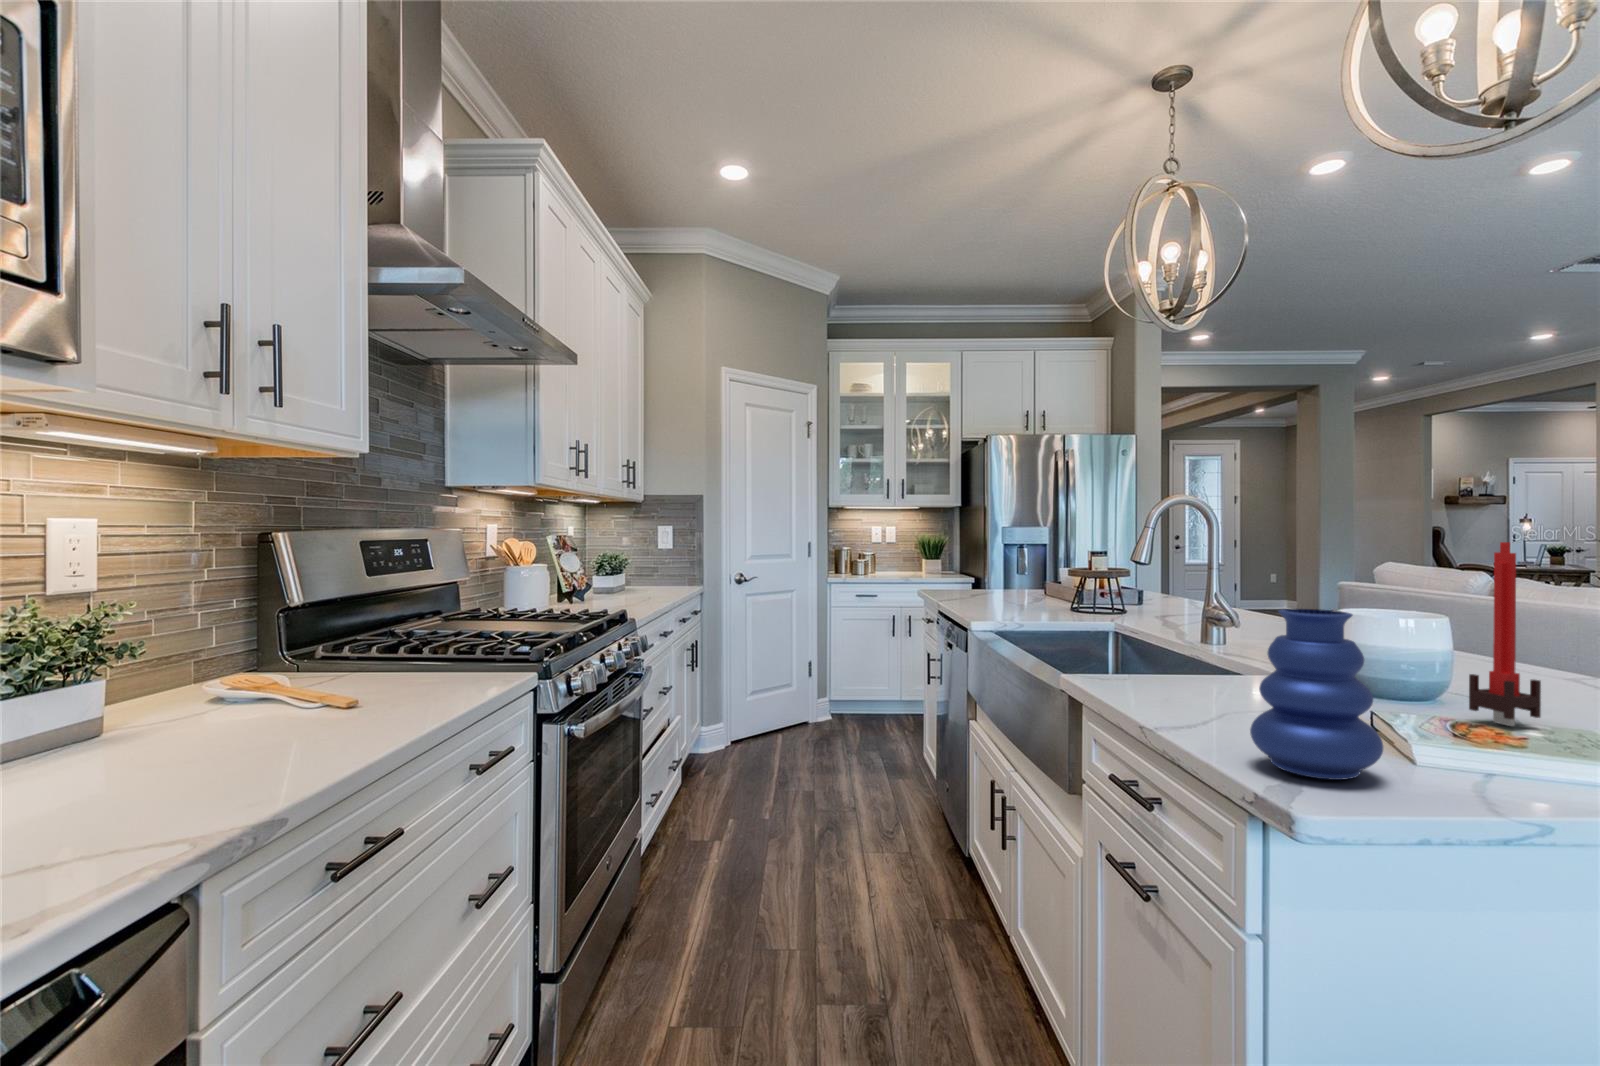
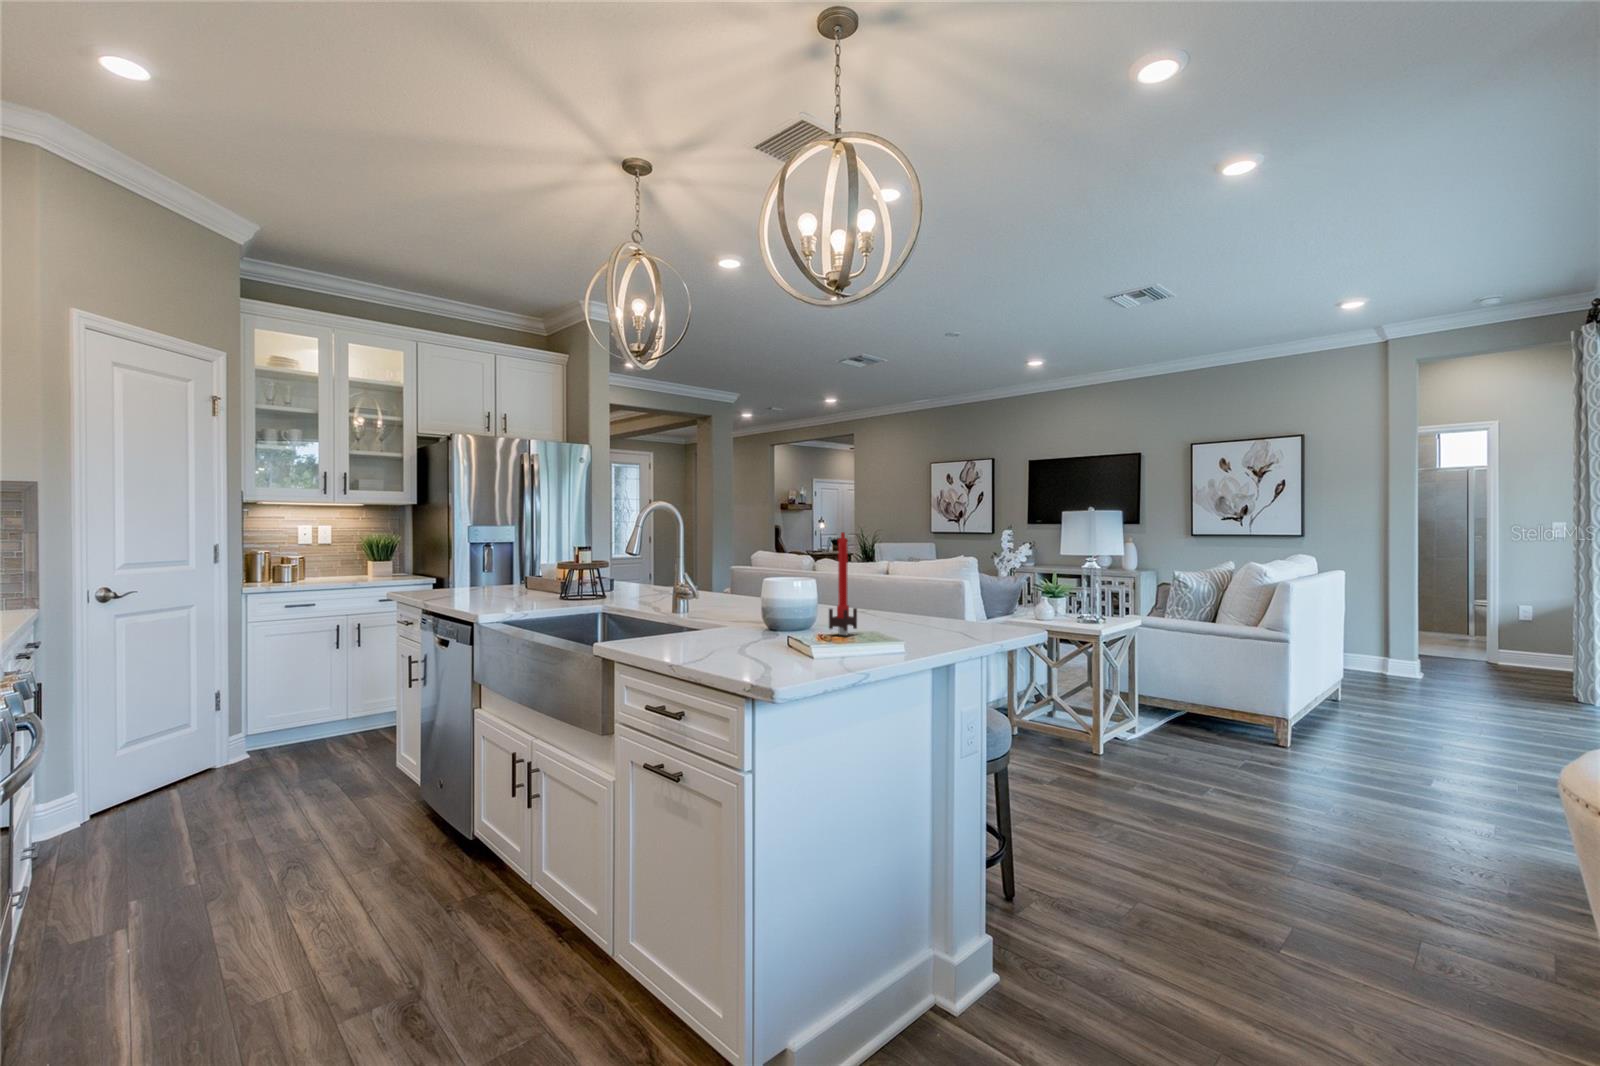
vase: present [1250,609,1383,780] -> none [742,572,806,670]

